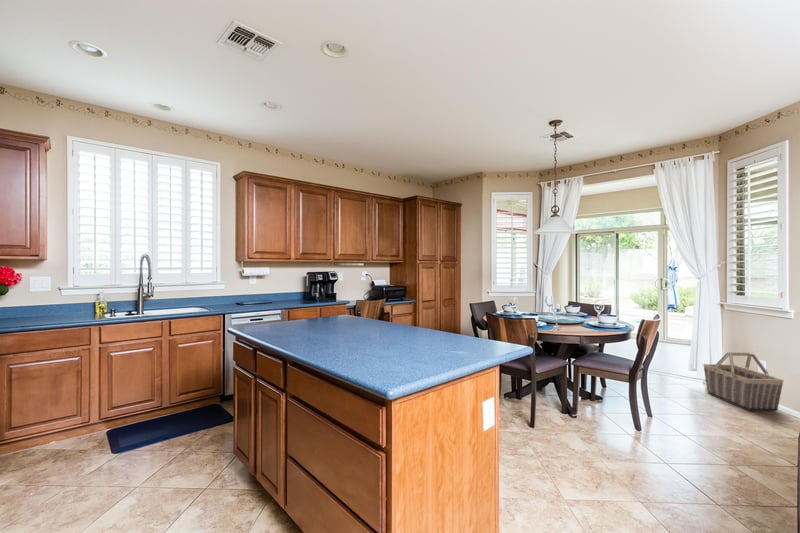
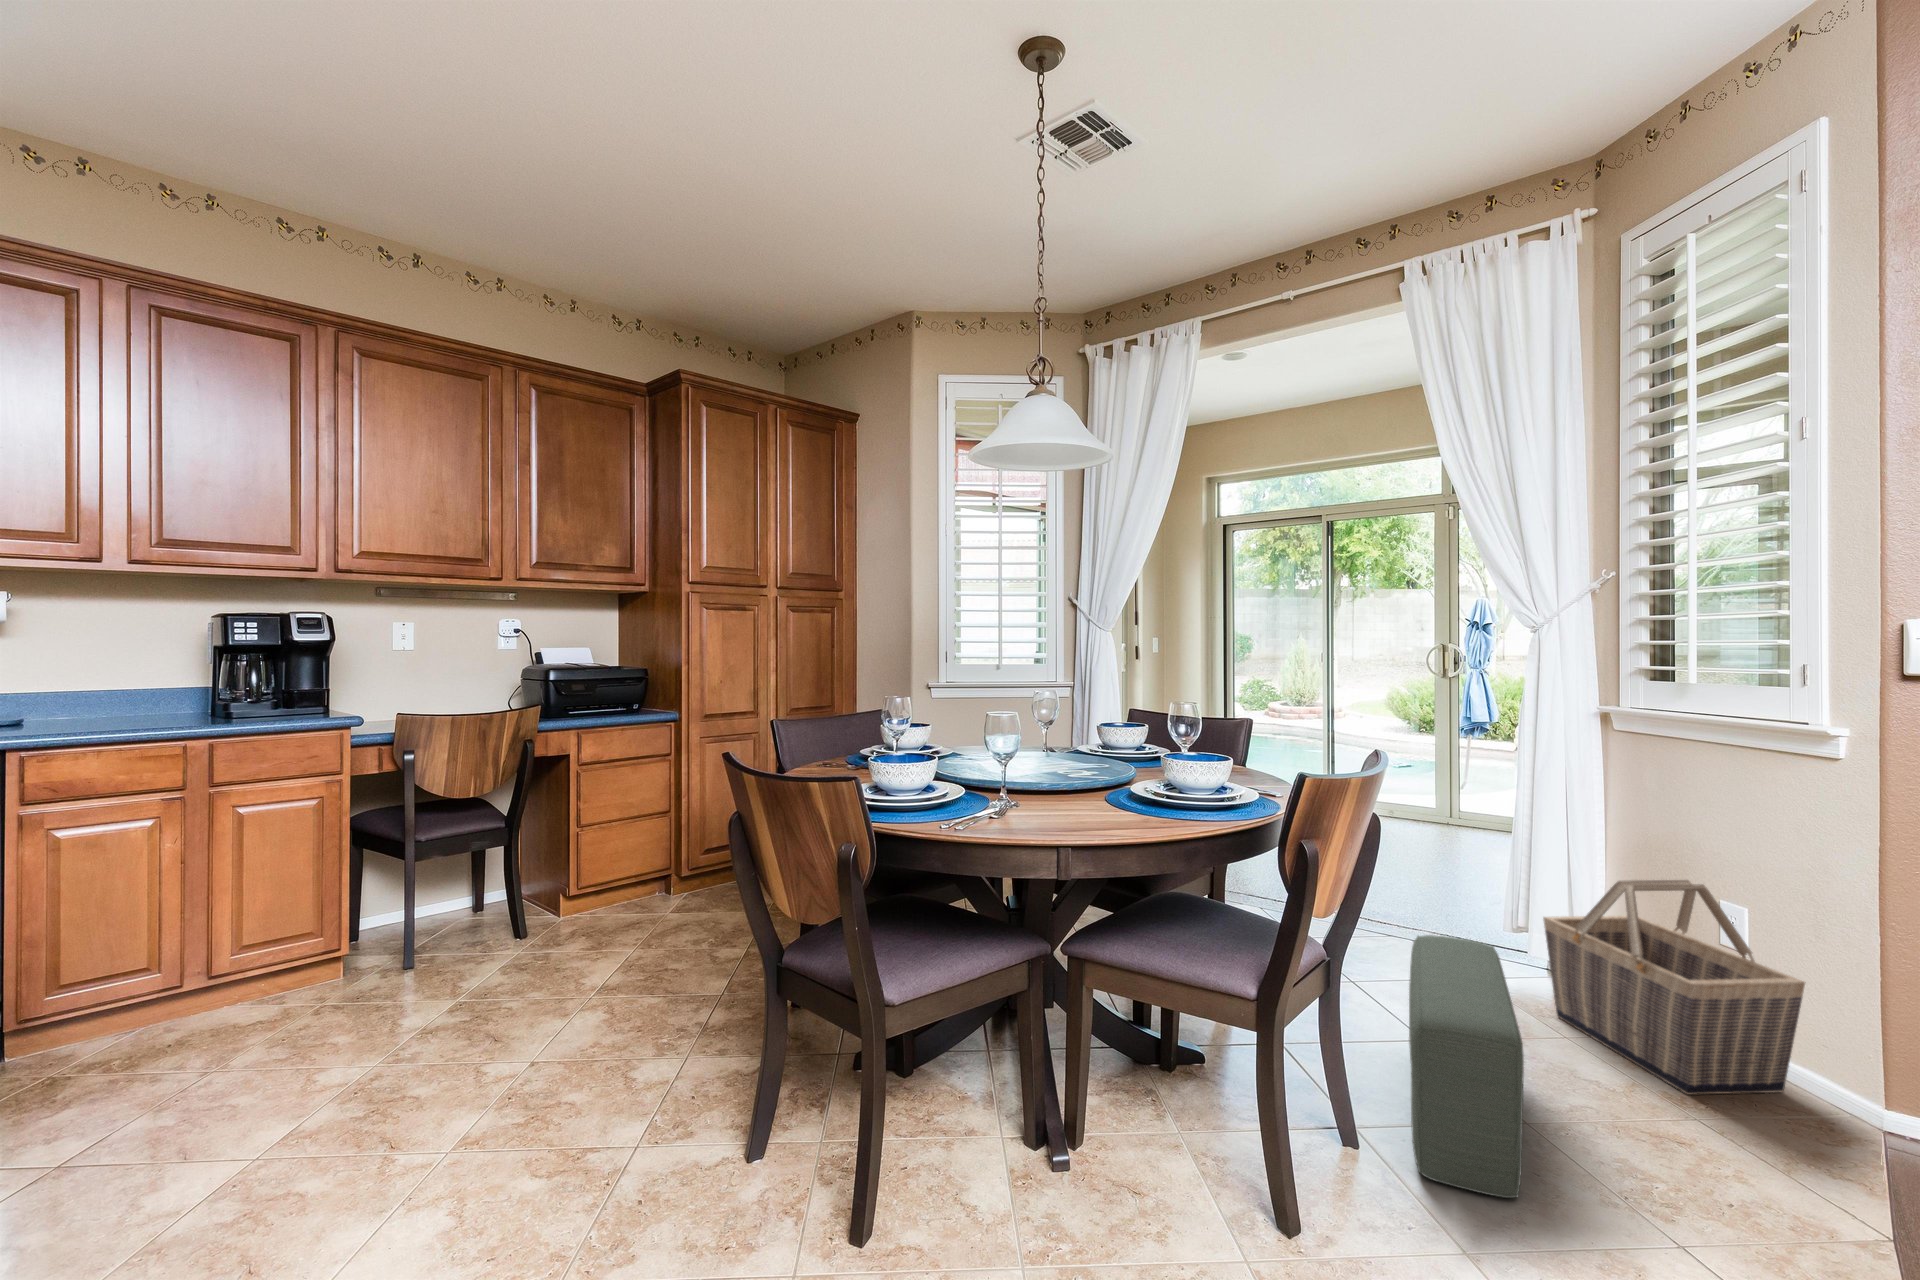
pouf: none [665,366,702,428] -> present [1409,935,1524,1198]

